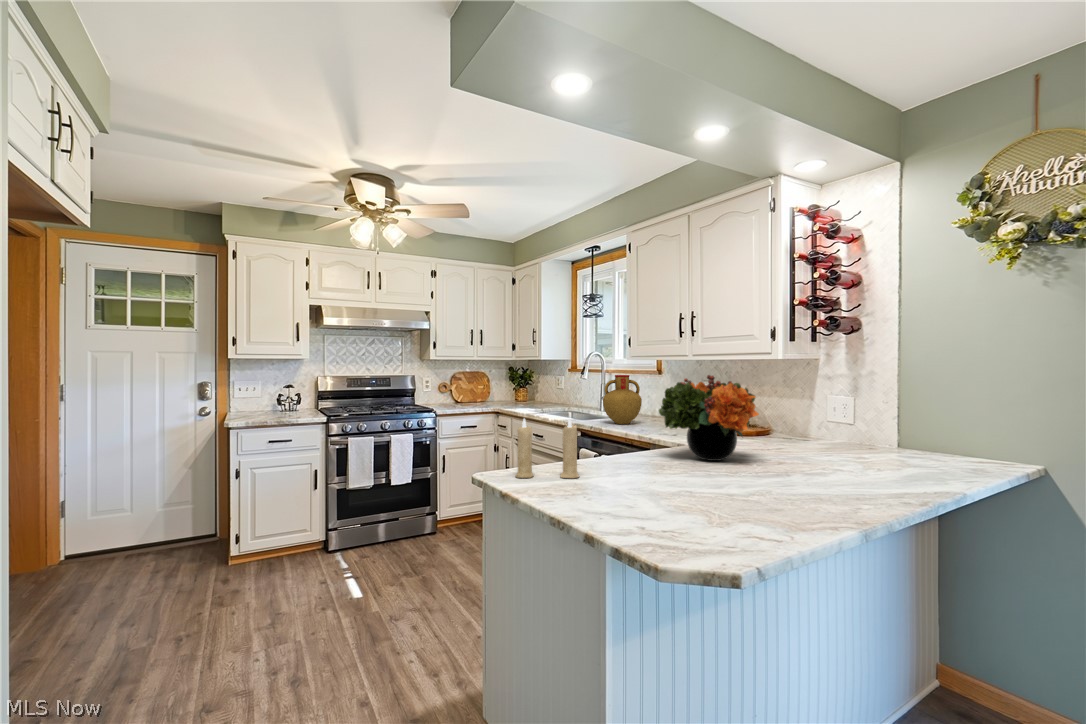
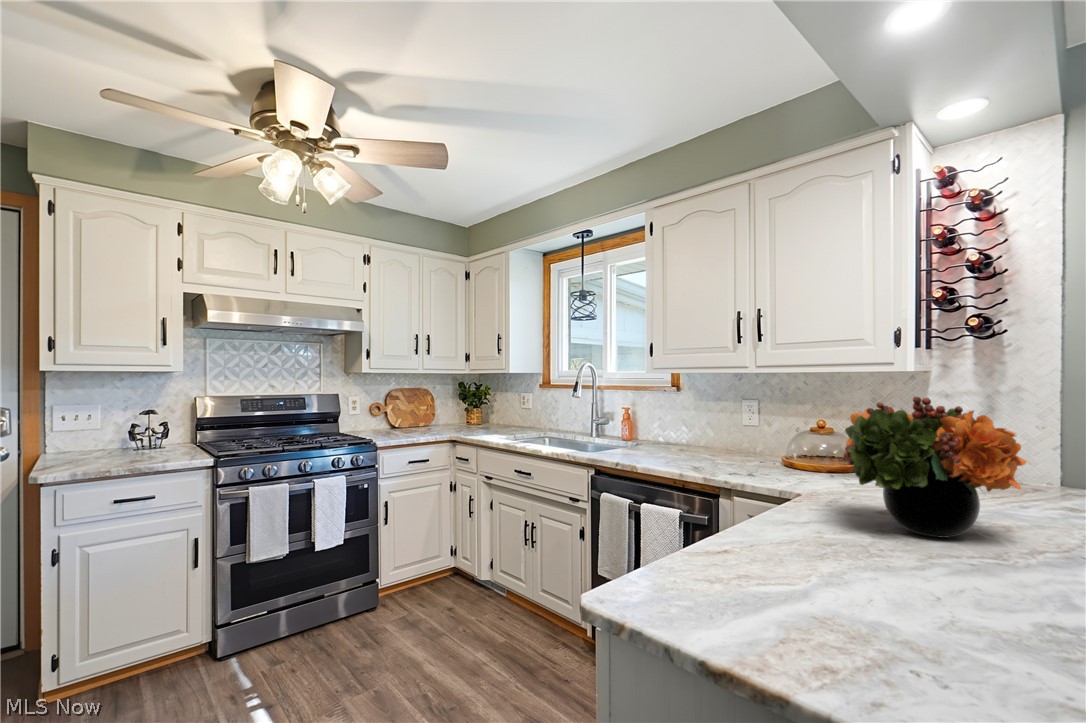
vase: present [603,375,642,424] -> none [624,392,675,457]
candle: present [515,419,579,478] -> none [716,488,852,635]

